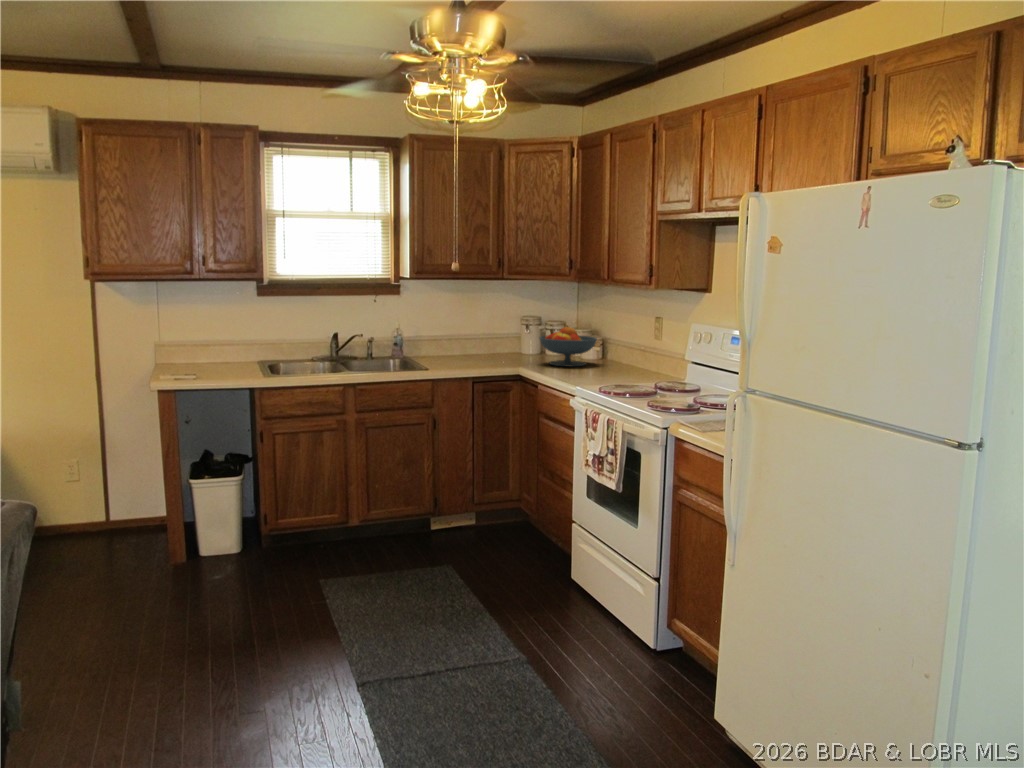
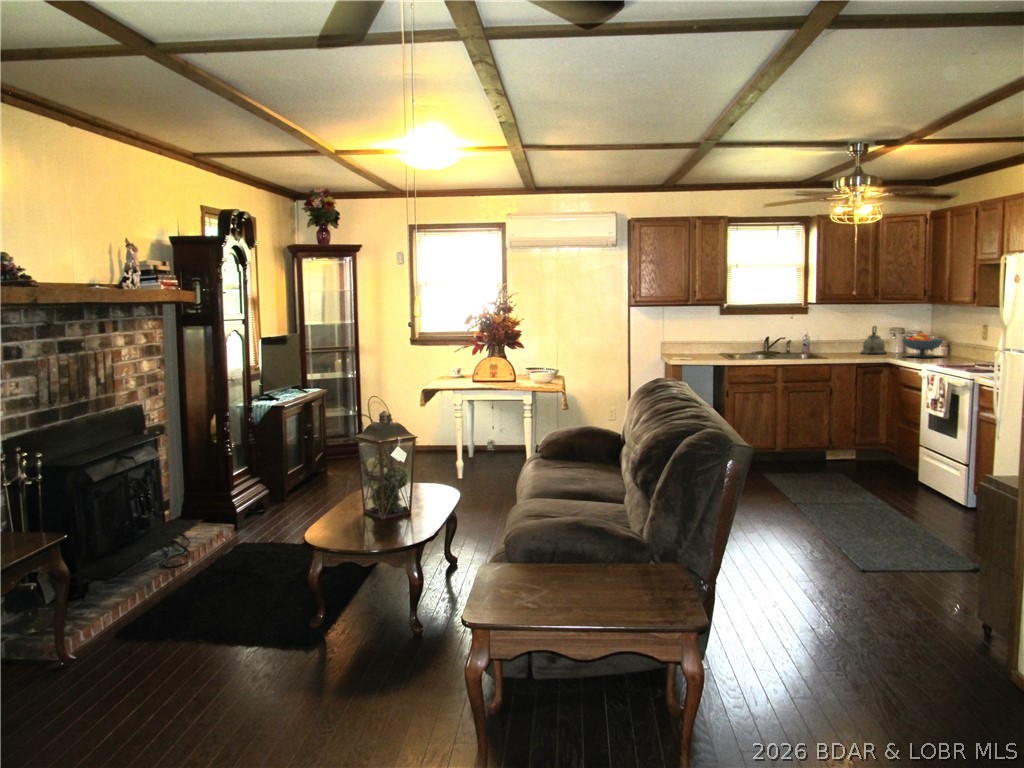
kettle: none [481,314,517,358] -> present [861,326,886,354]

